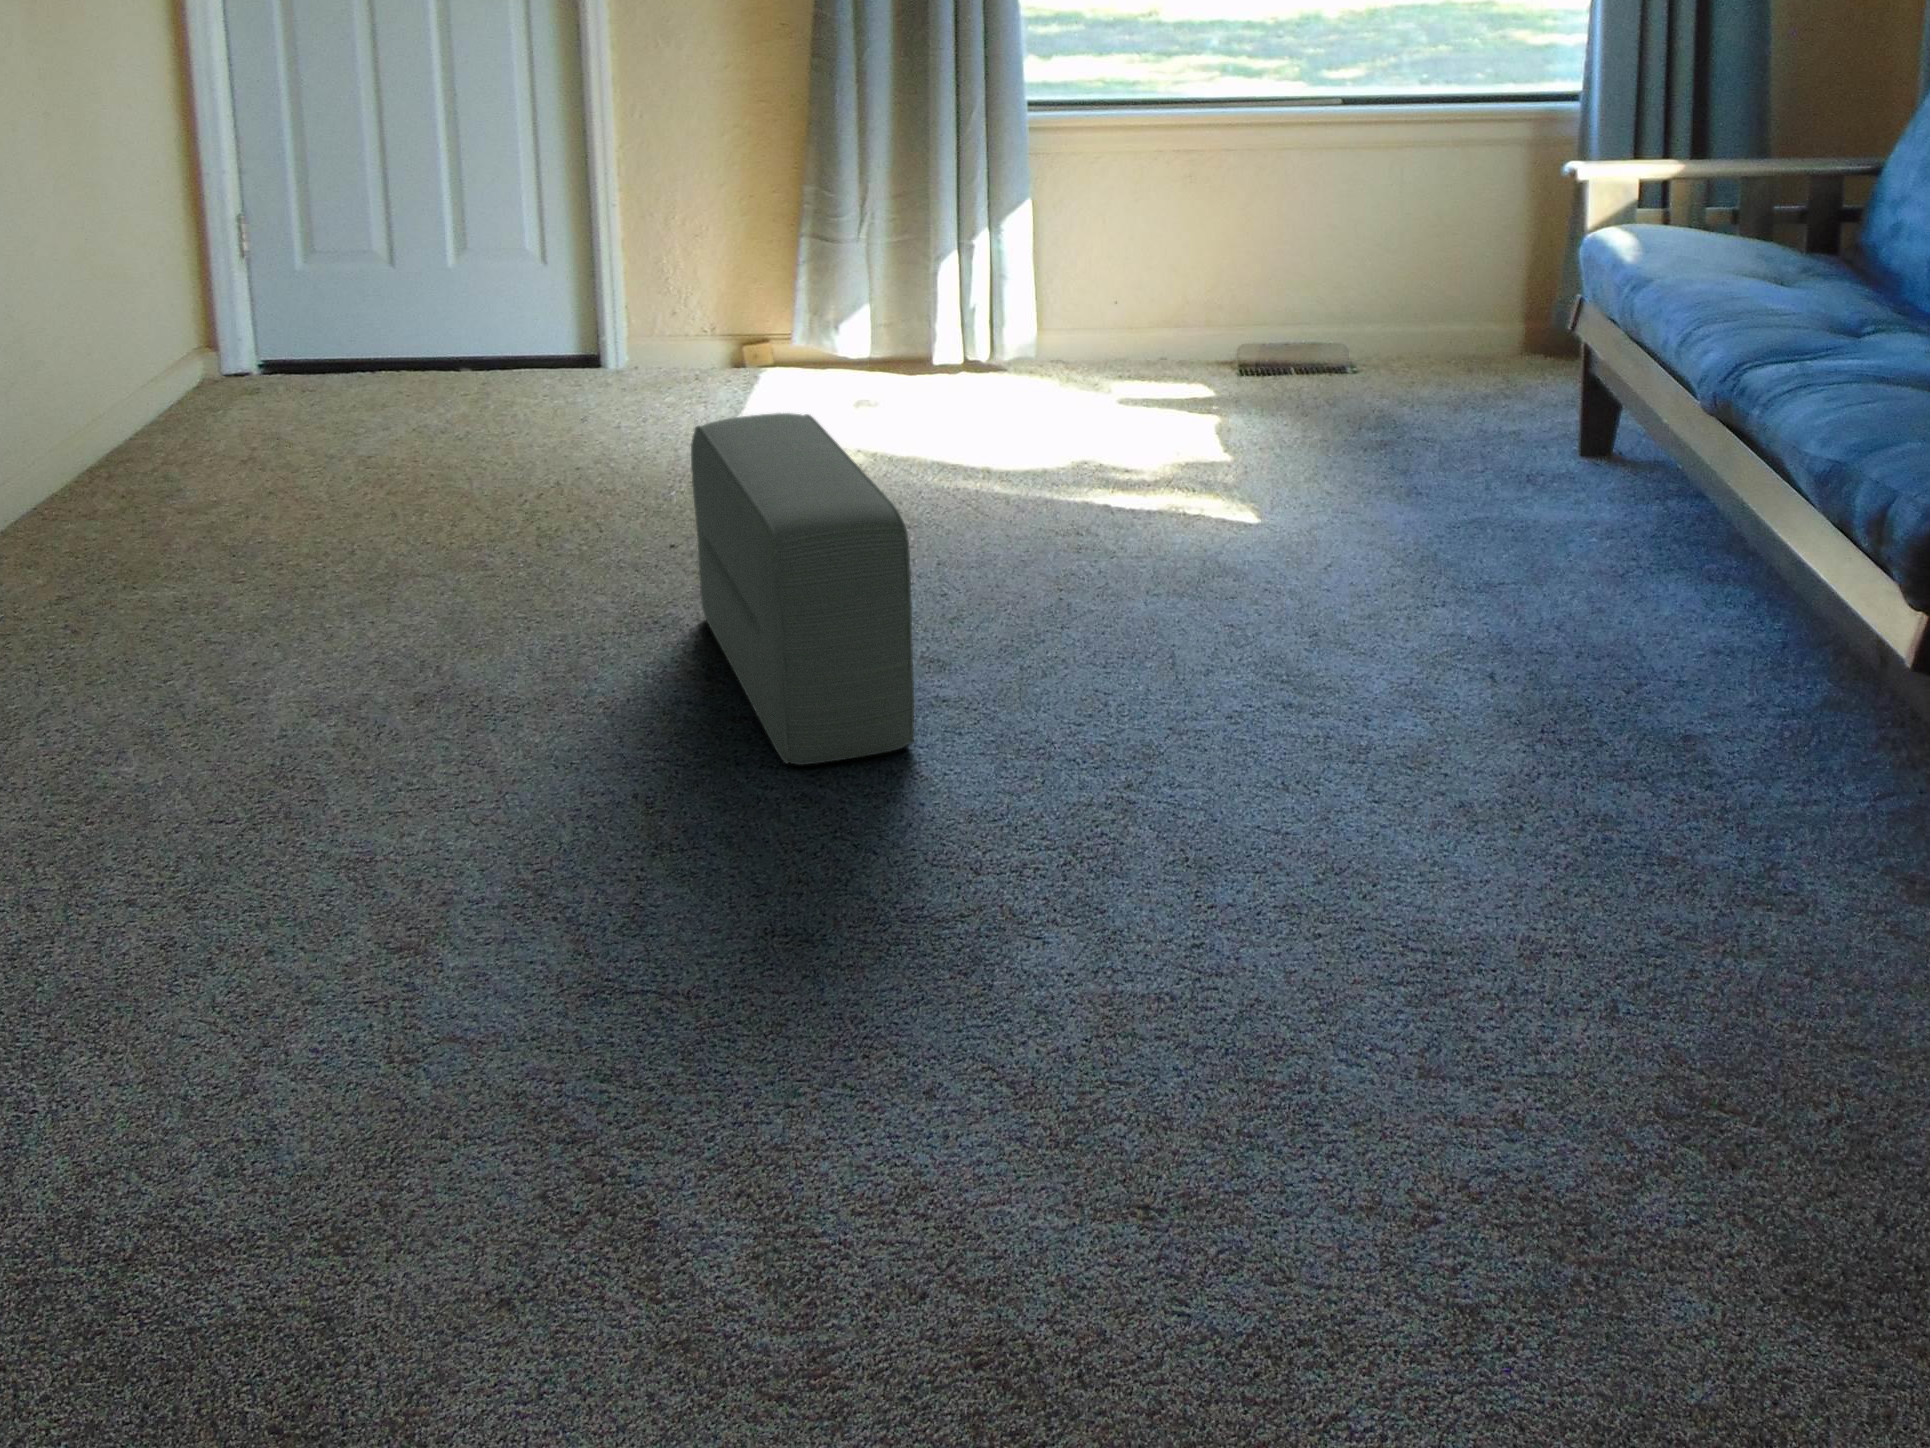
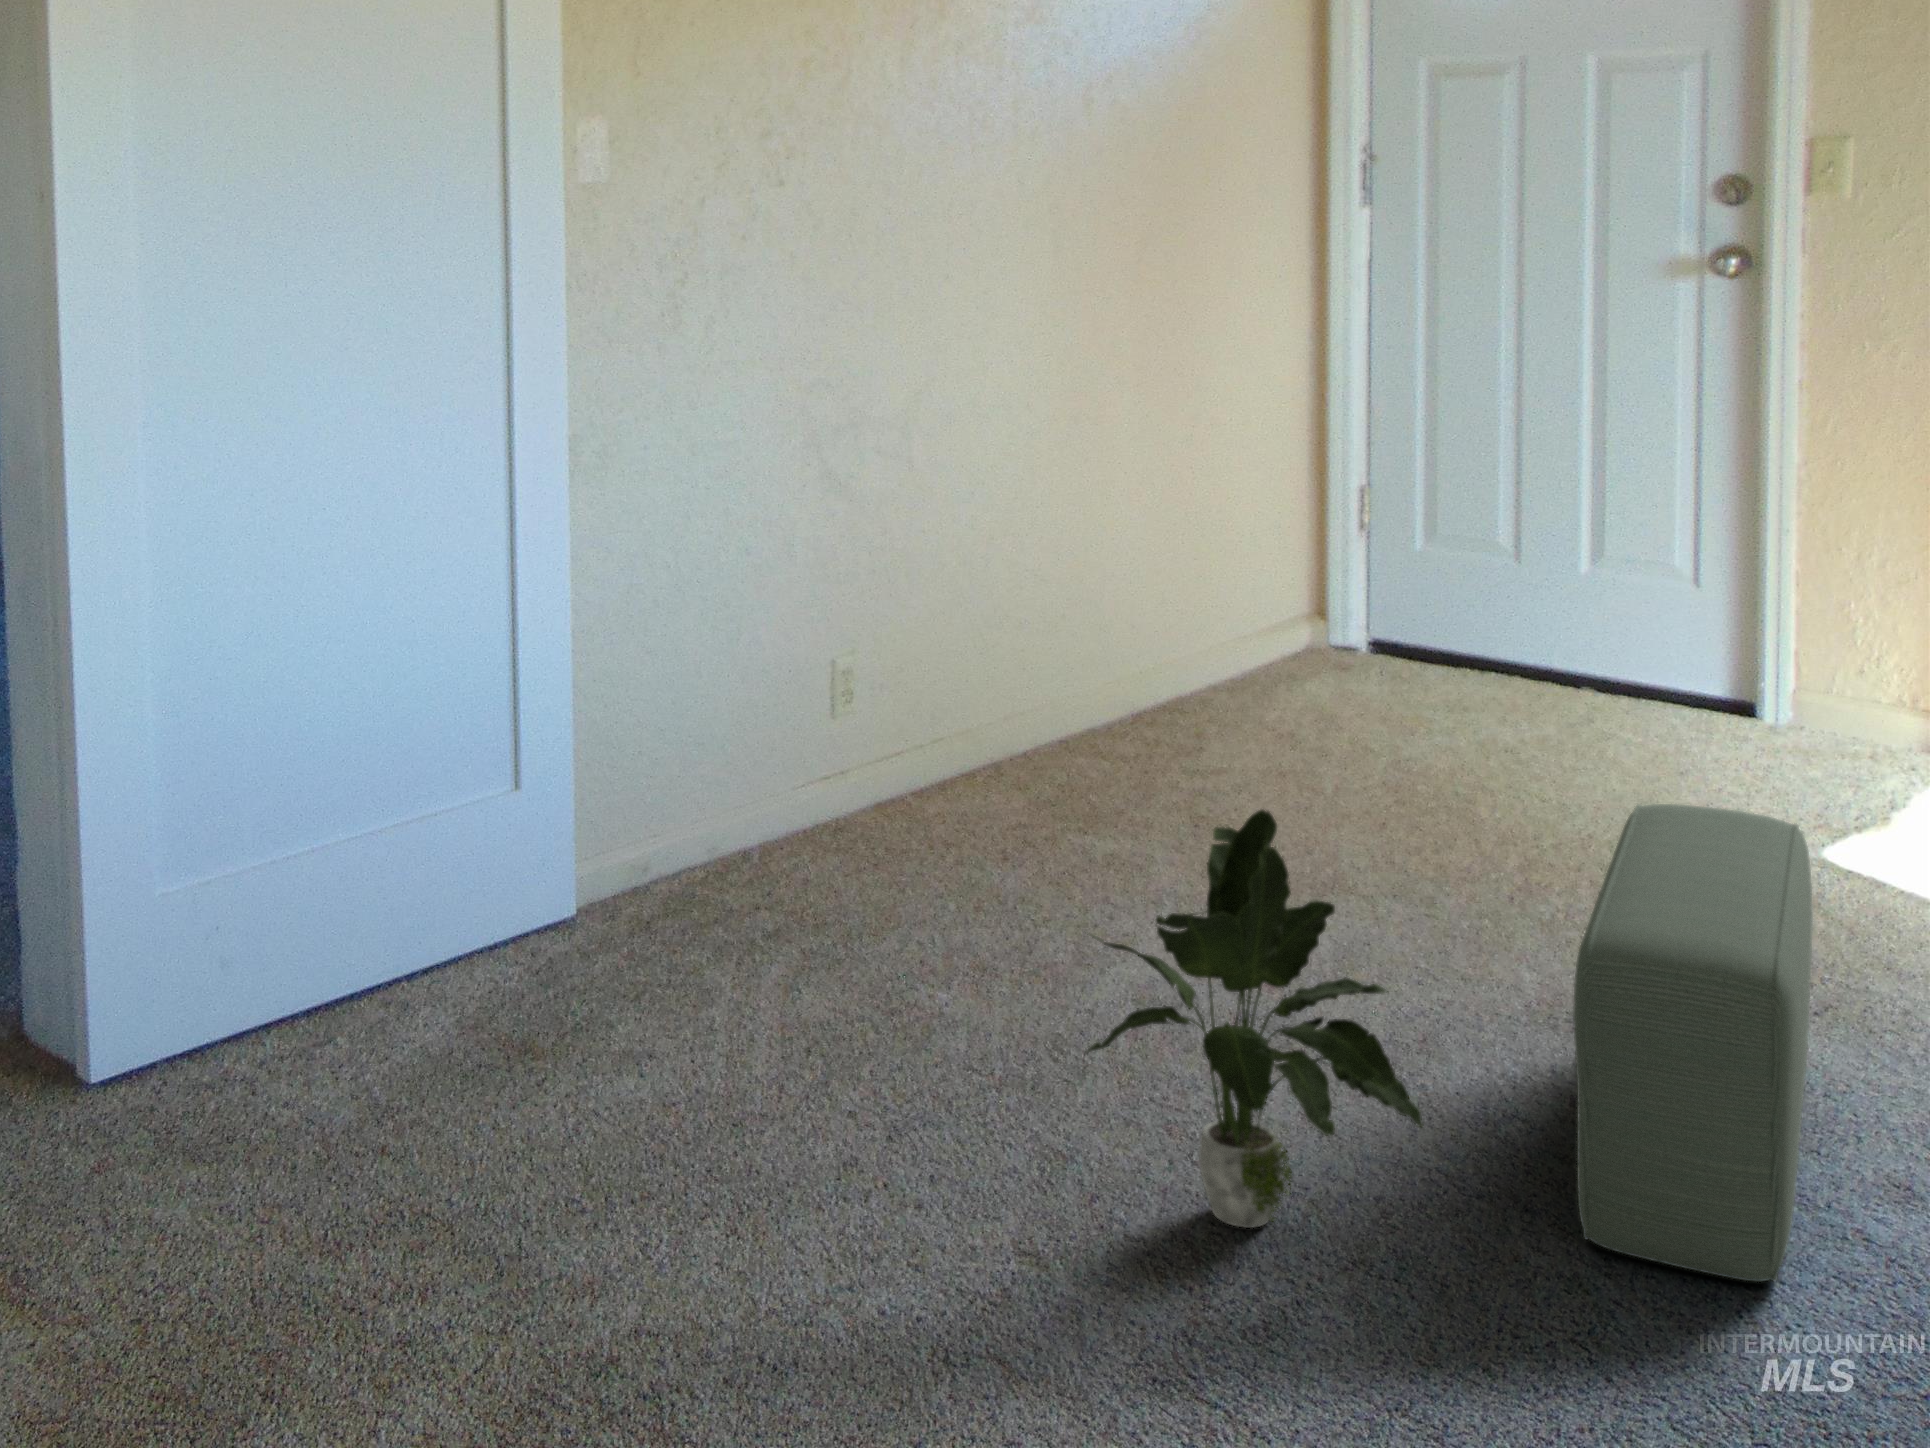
potted plant: none [386,479,684,858] -> present [1087,810,1423,1228]

